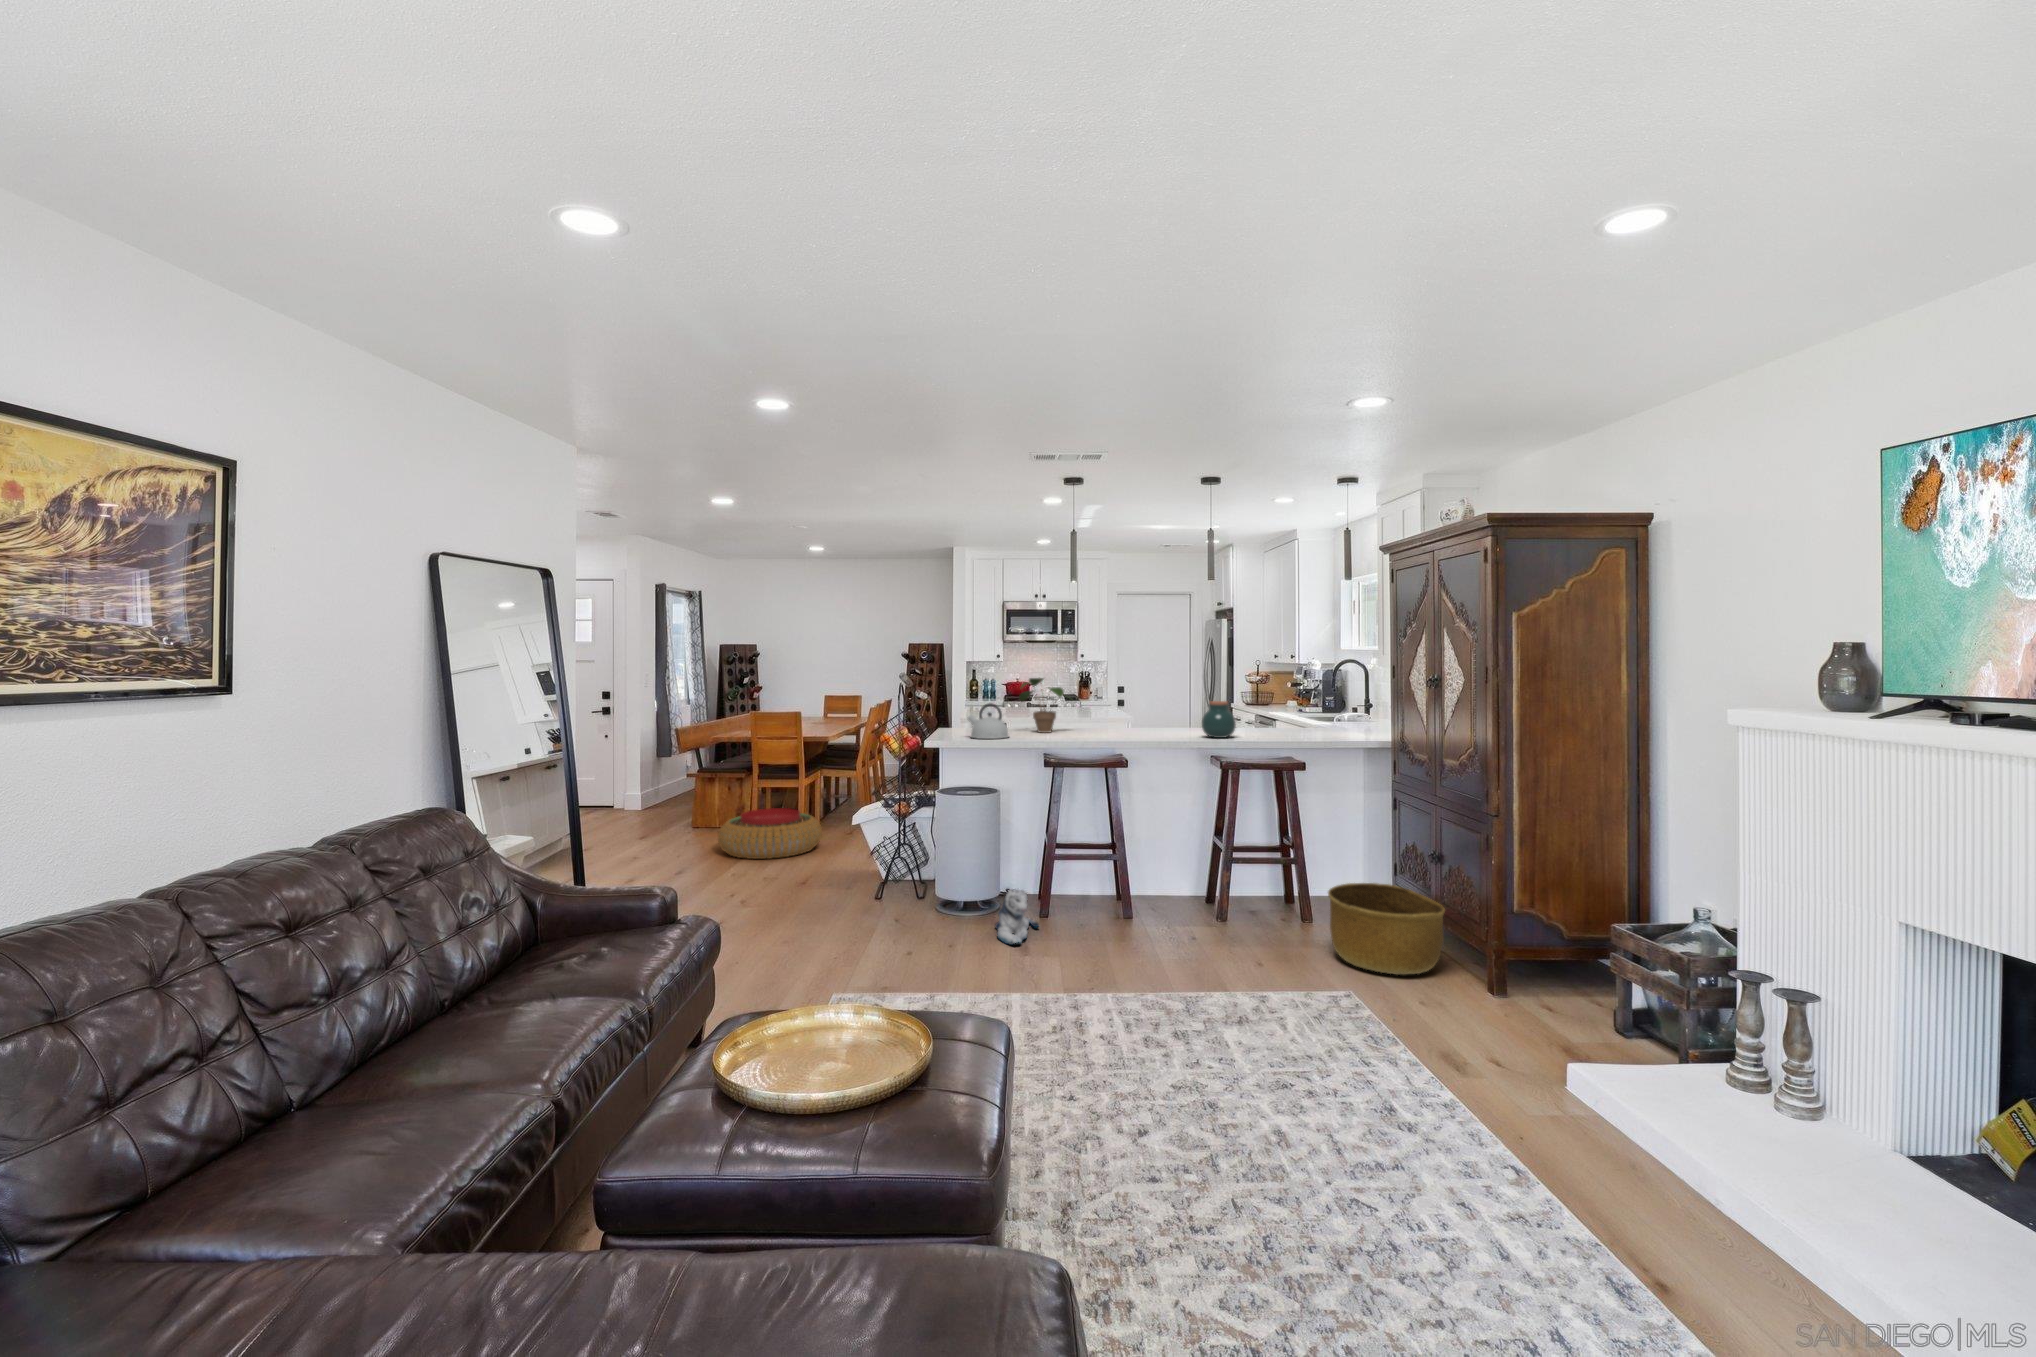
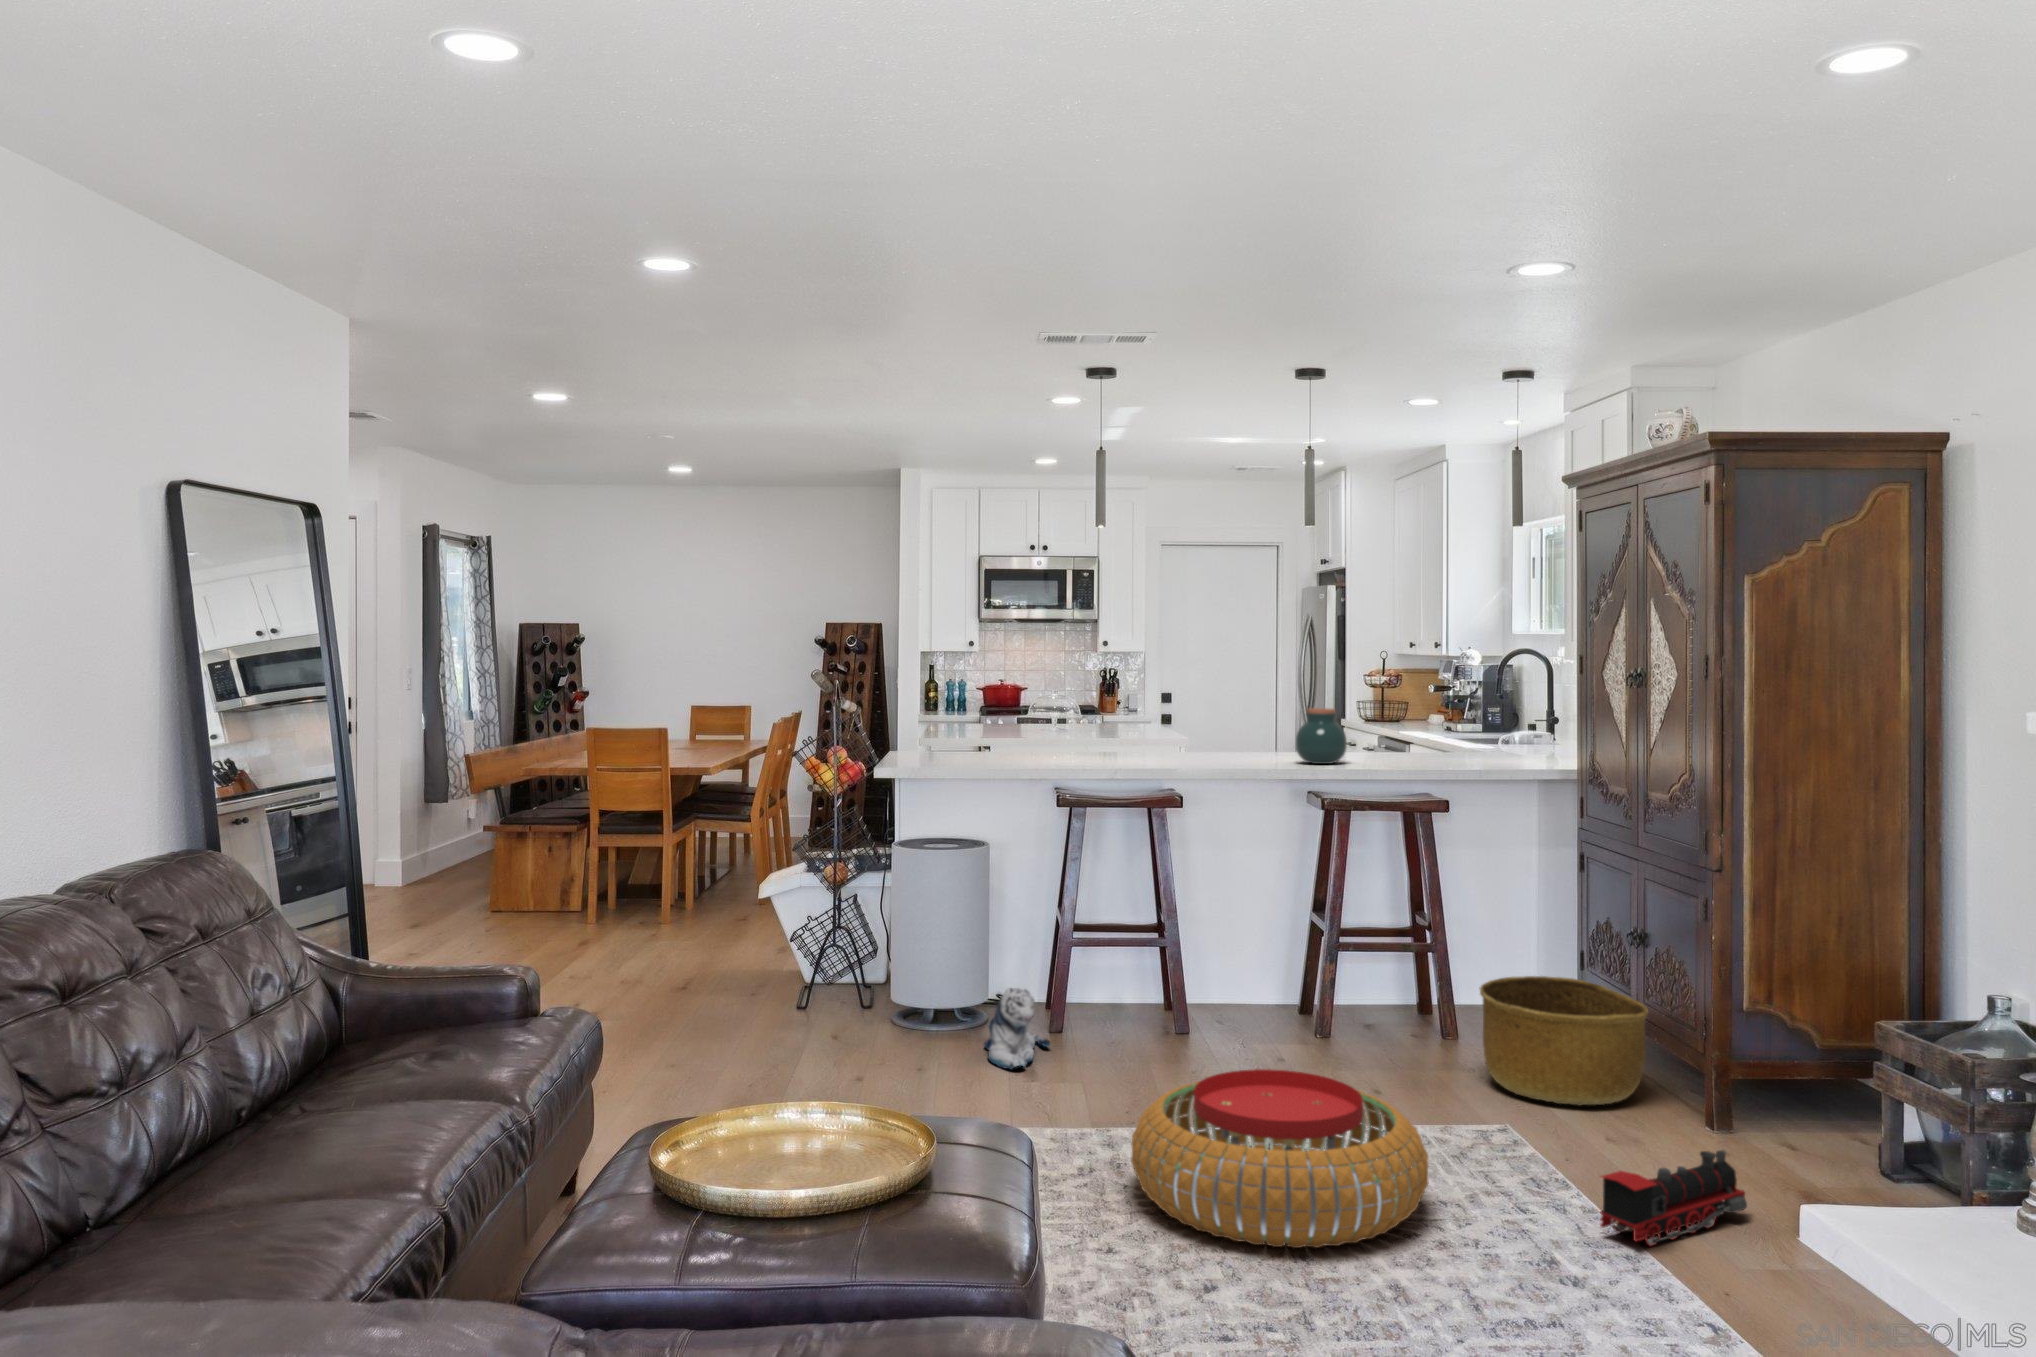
potted plant: present [1019,678,1064,733] -> none [1015,672,1101,758]
kettle: present [968,703,1008,739] -> none [937,711,1002,765]
pouf: present [718,808,822,859] -> present [1131,1069,1428,1248]
toy train: none [1422,1021,1529,1096] -> present [1600,1150,1747,1246]

